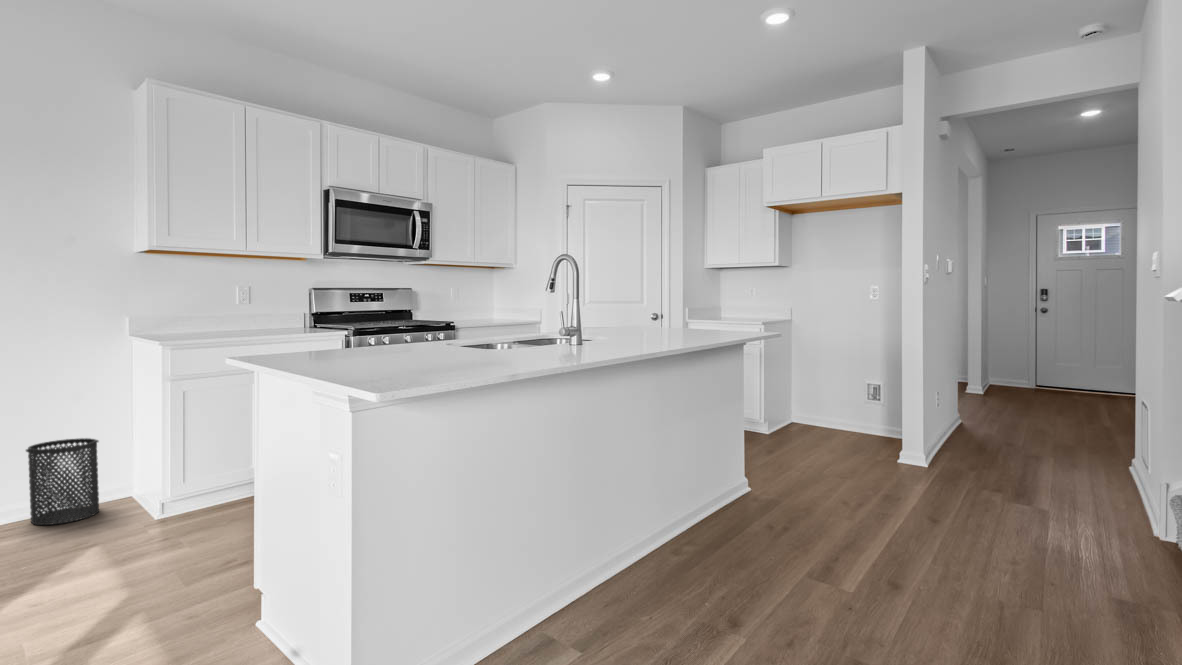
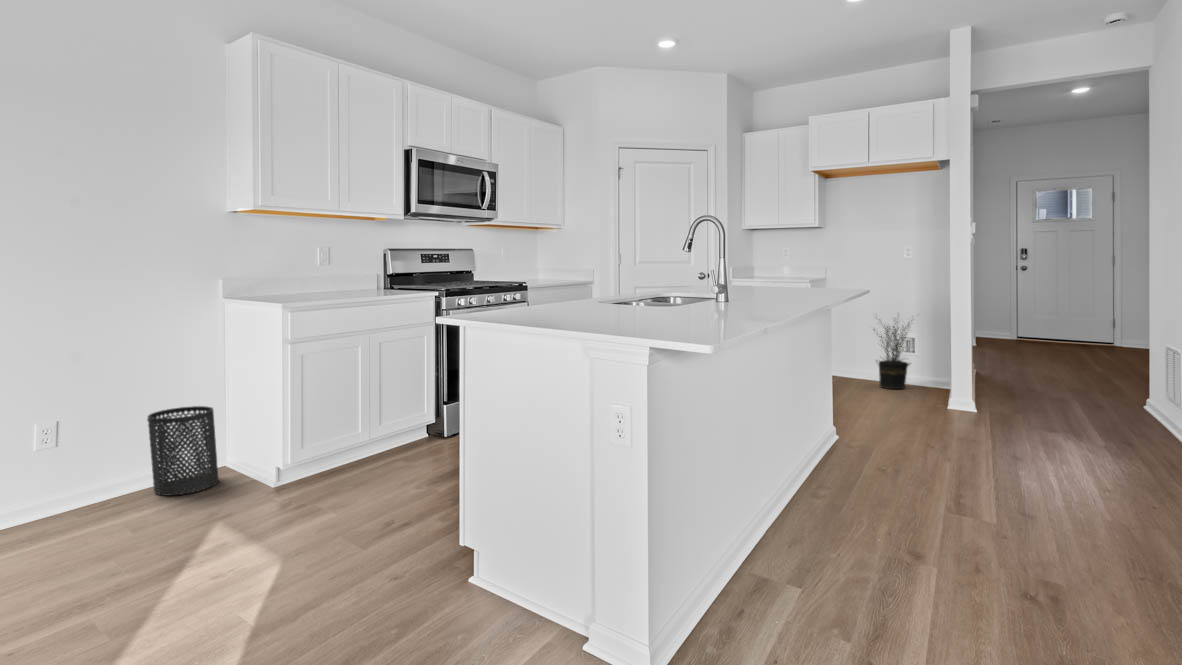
potted plant: none [831,356,880,440] -> present [873,320,910,389]

